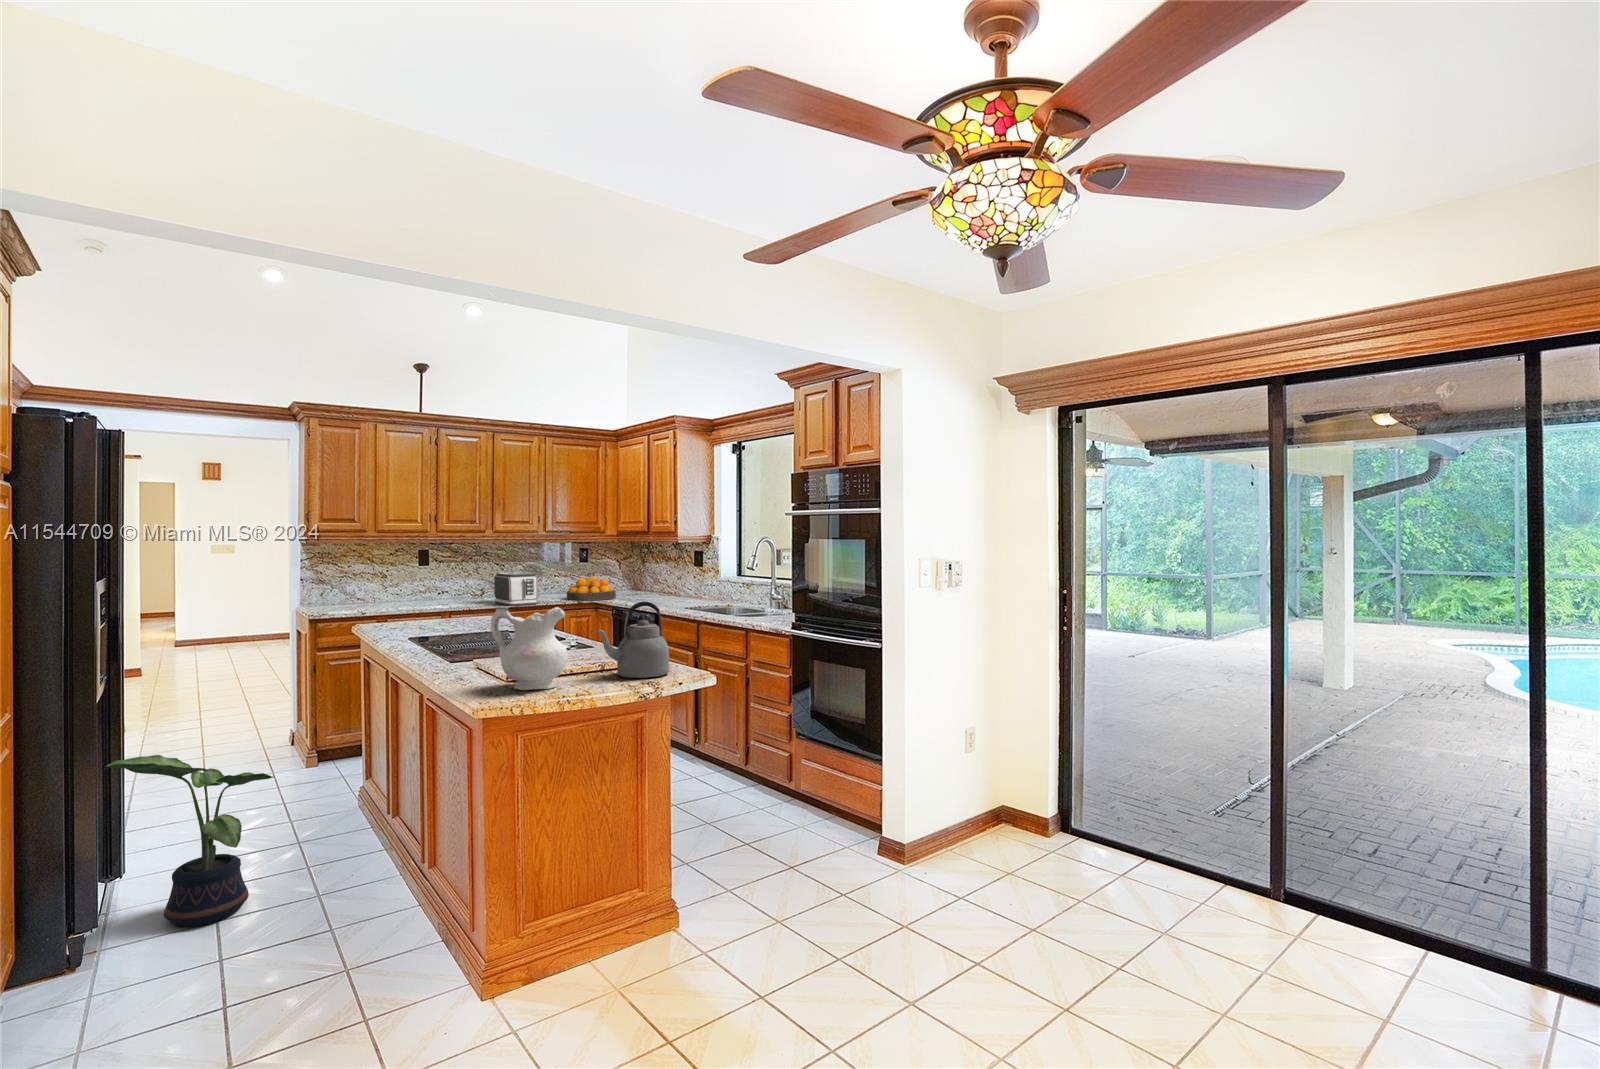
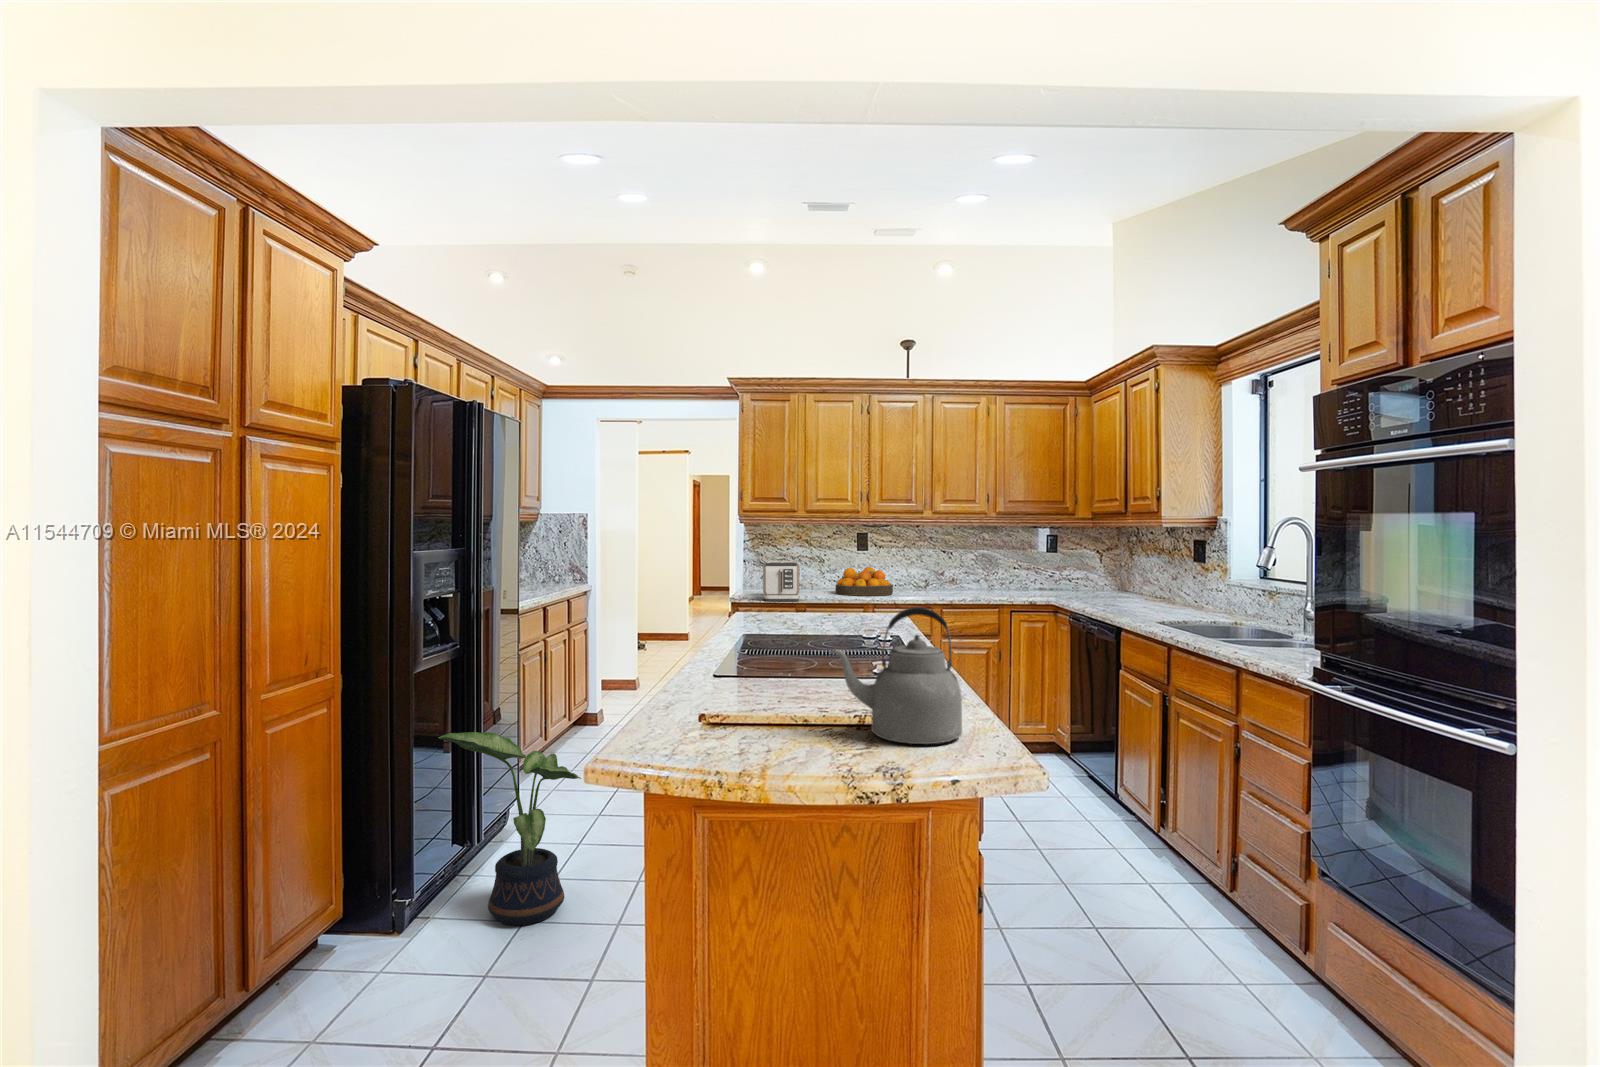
toaster: present [494,572,538,606] -> present [763,561,799,601]
fruit bowl: present [567,576,616,601] -> present [835,567,893,596]
ceramic pitcher: present [491,606,568,690] -> none [675,599,779,738]

